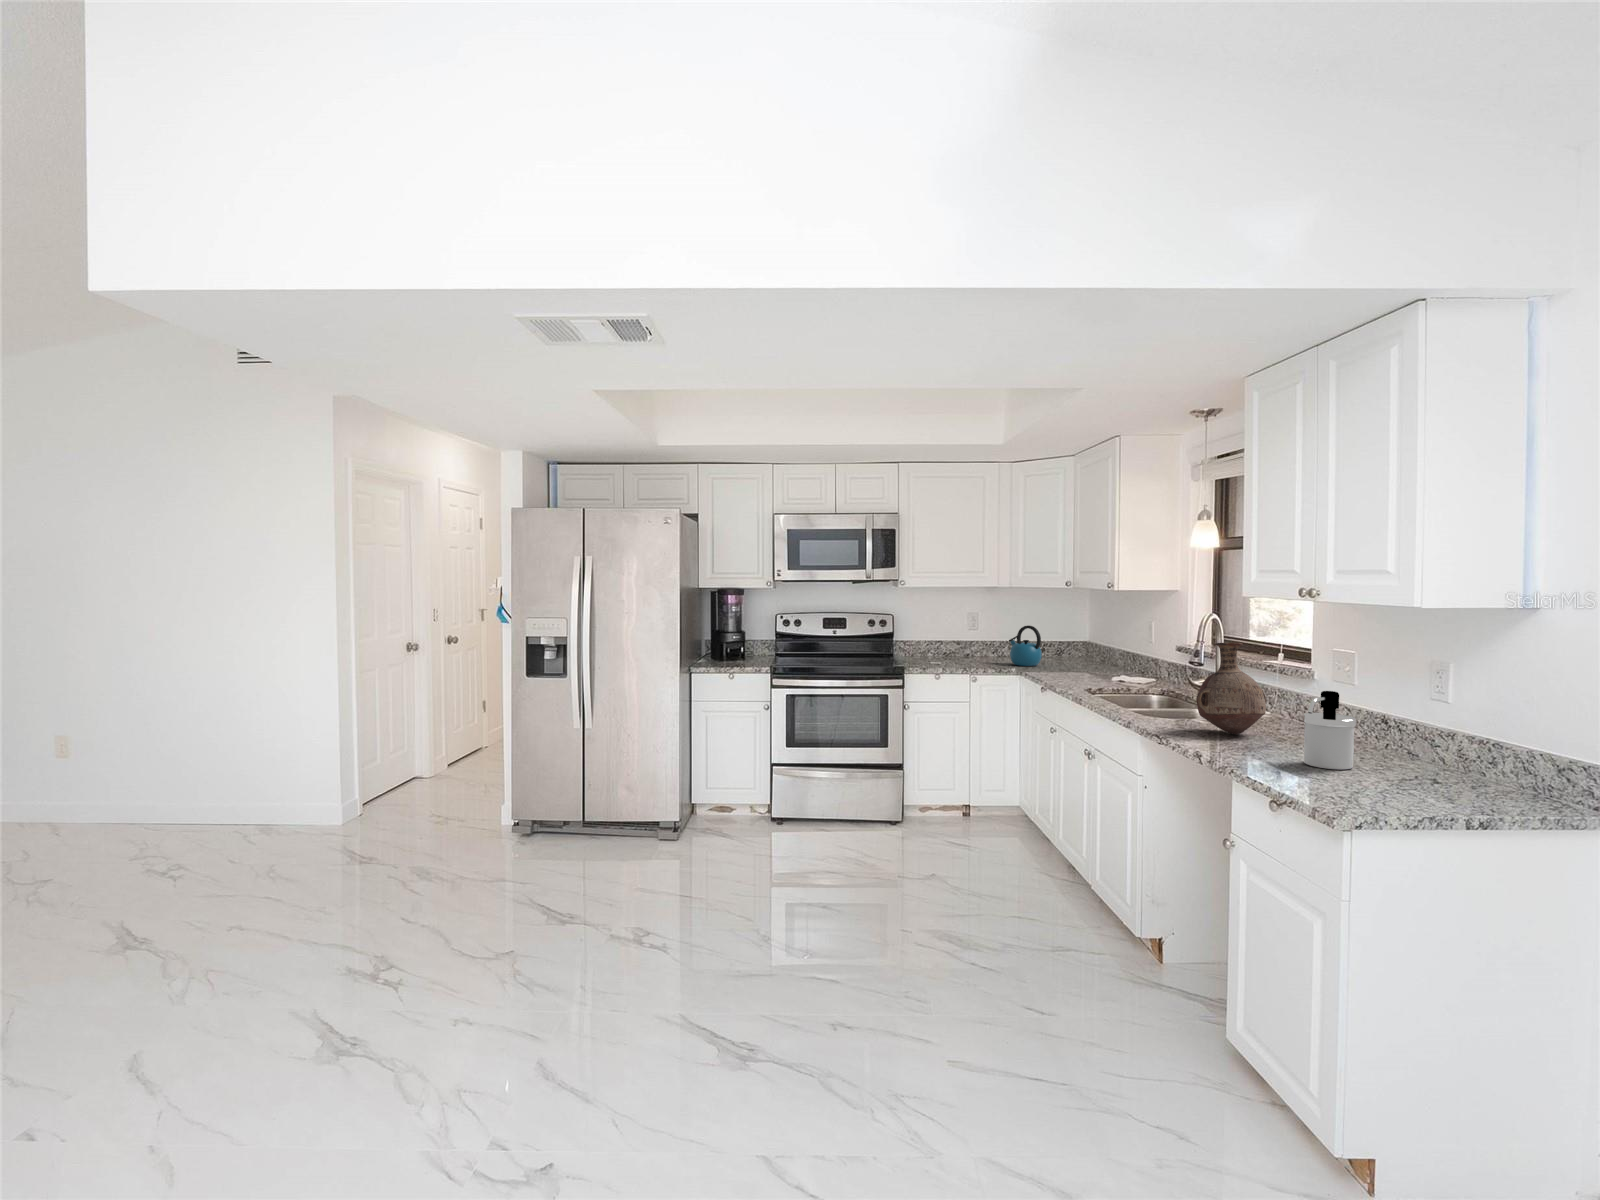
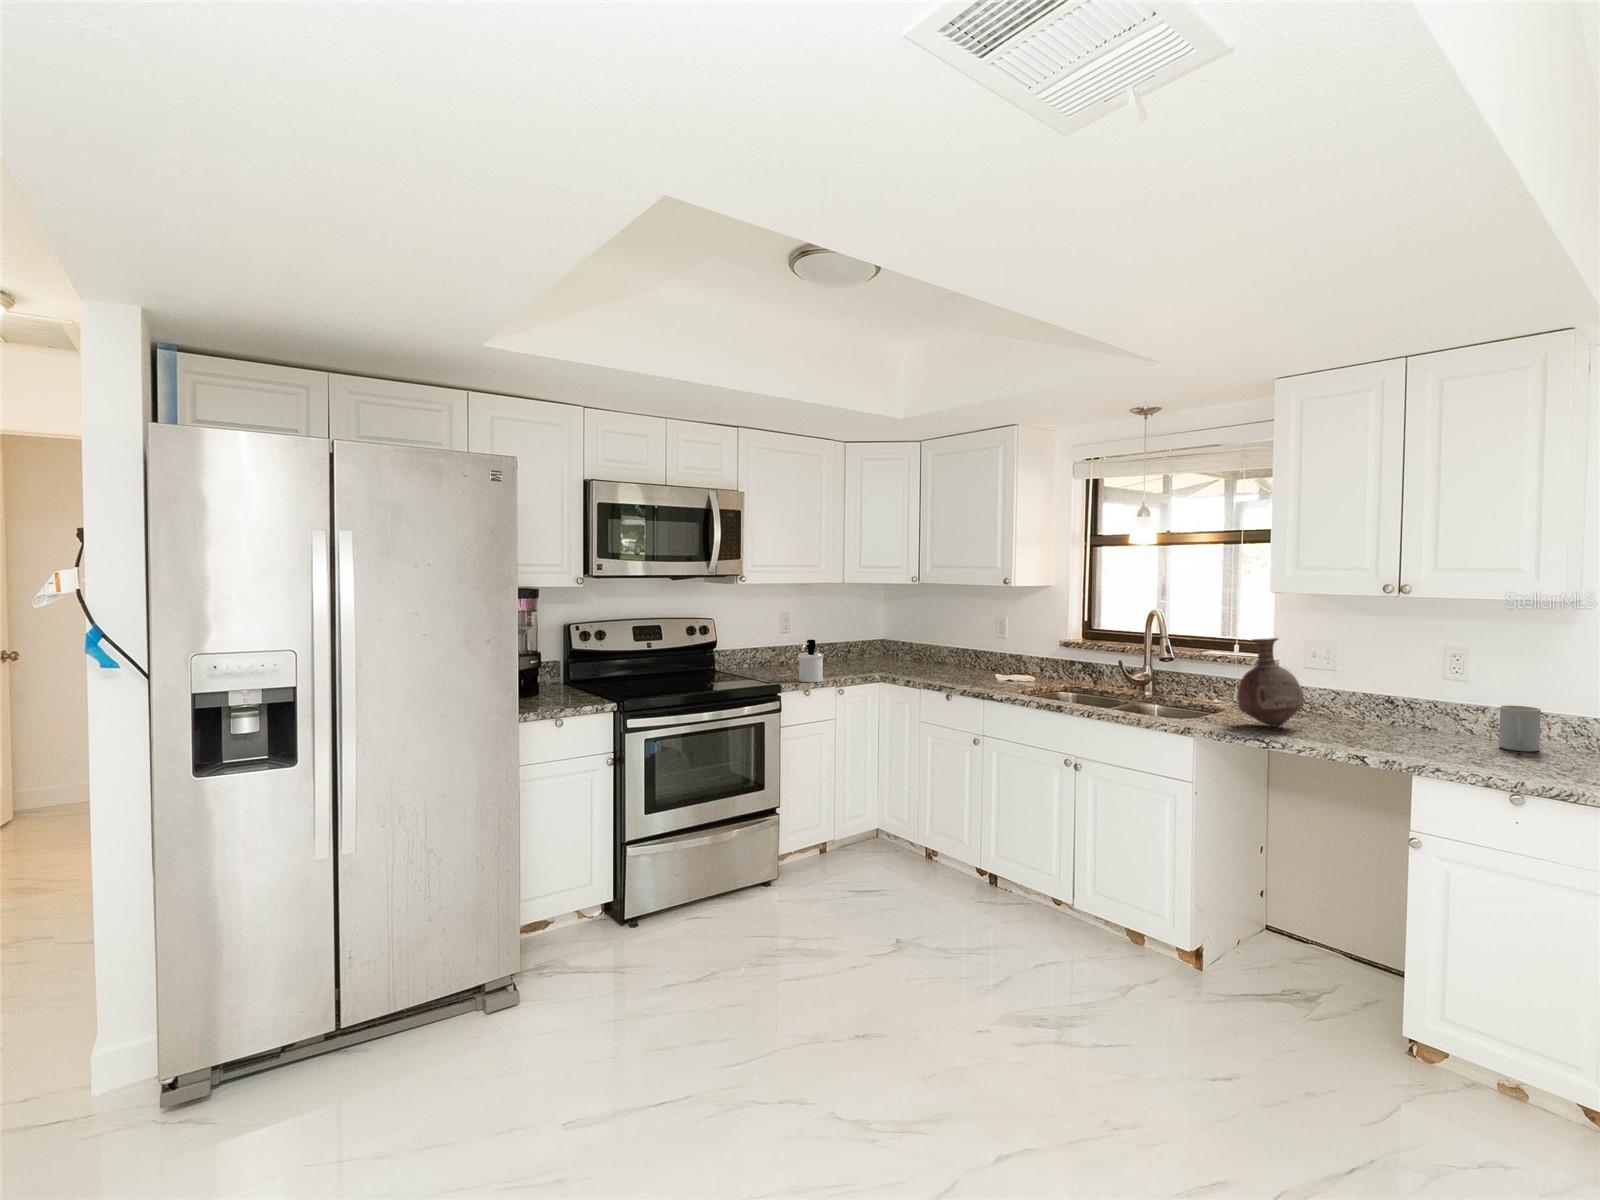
kettle: present [1009,626,1042,666] -> none [828,626,869,672]
soap dispenser: present [1303,691,1356,770] -> present [798,640,824,682]
mug: none [1417,728,1466,783] -> present [1499,705,1541,751]

